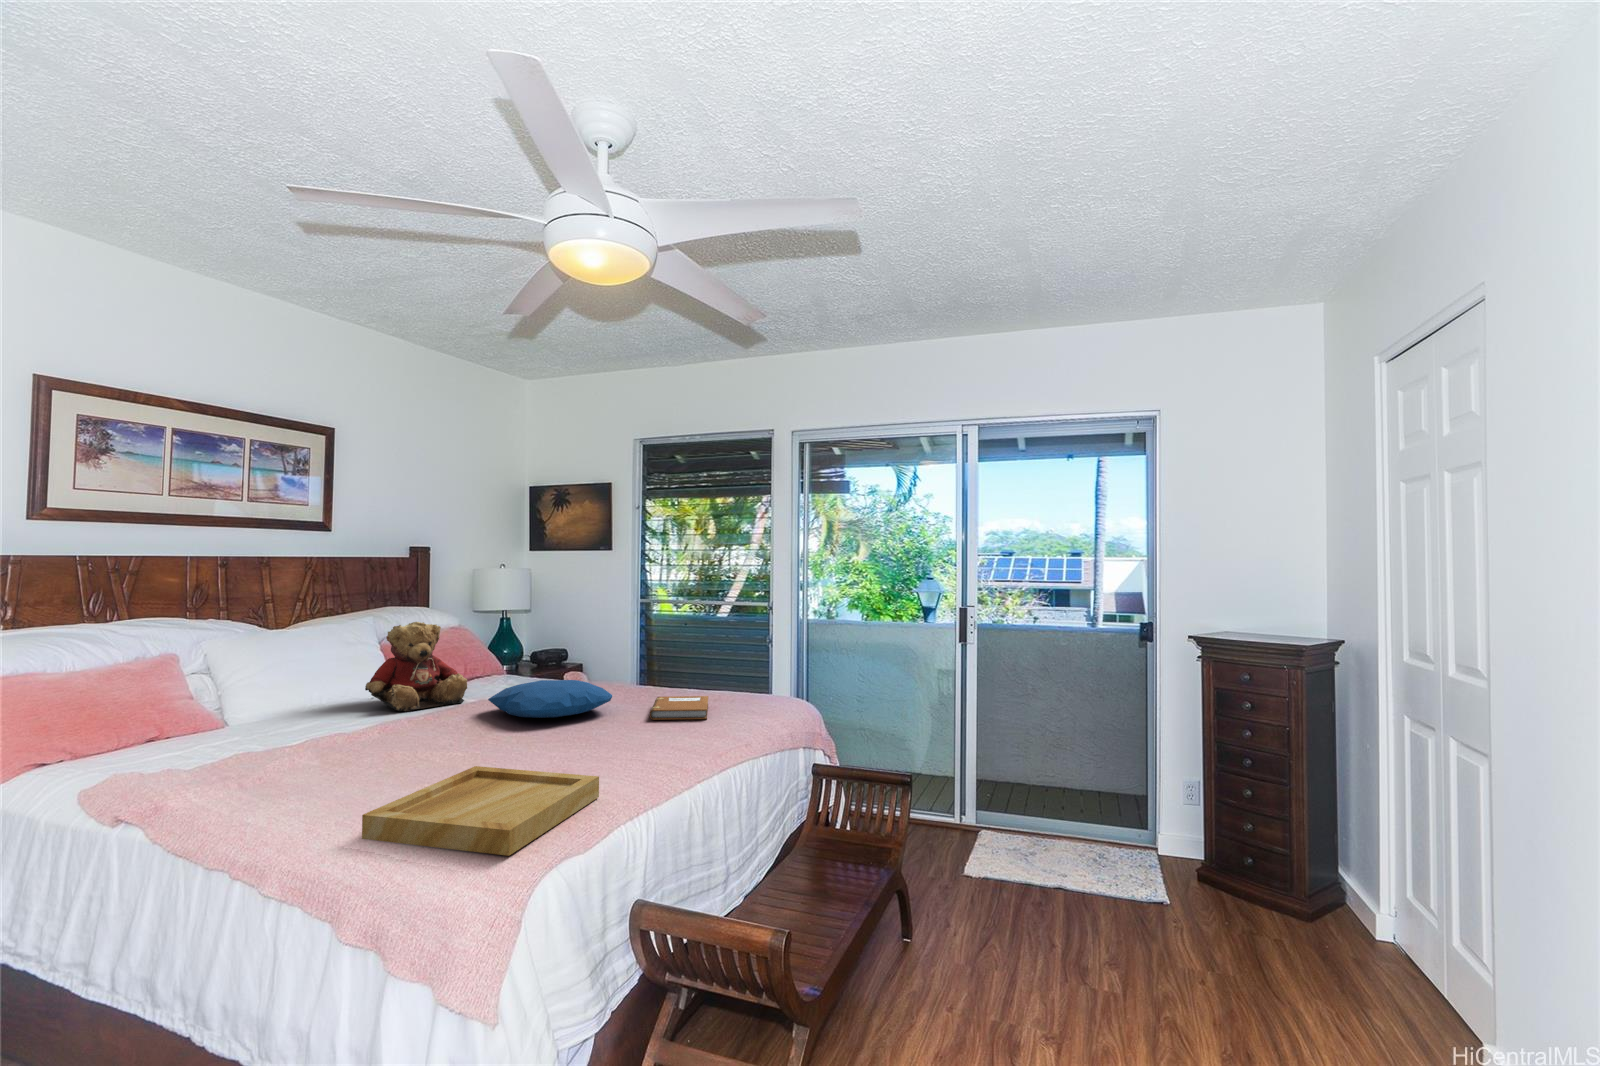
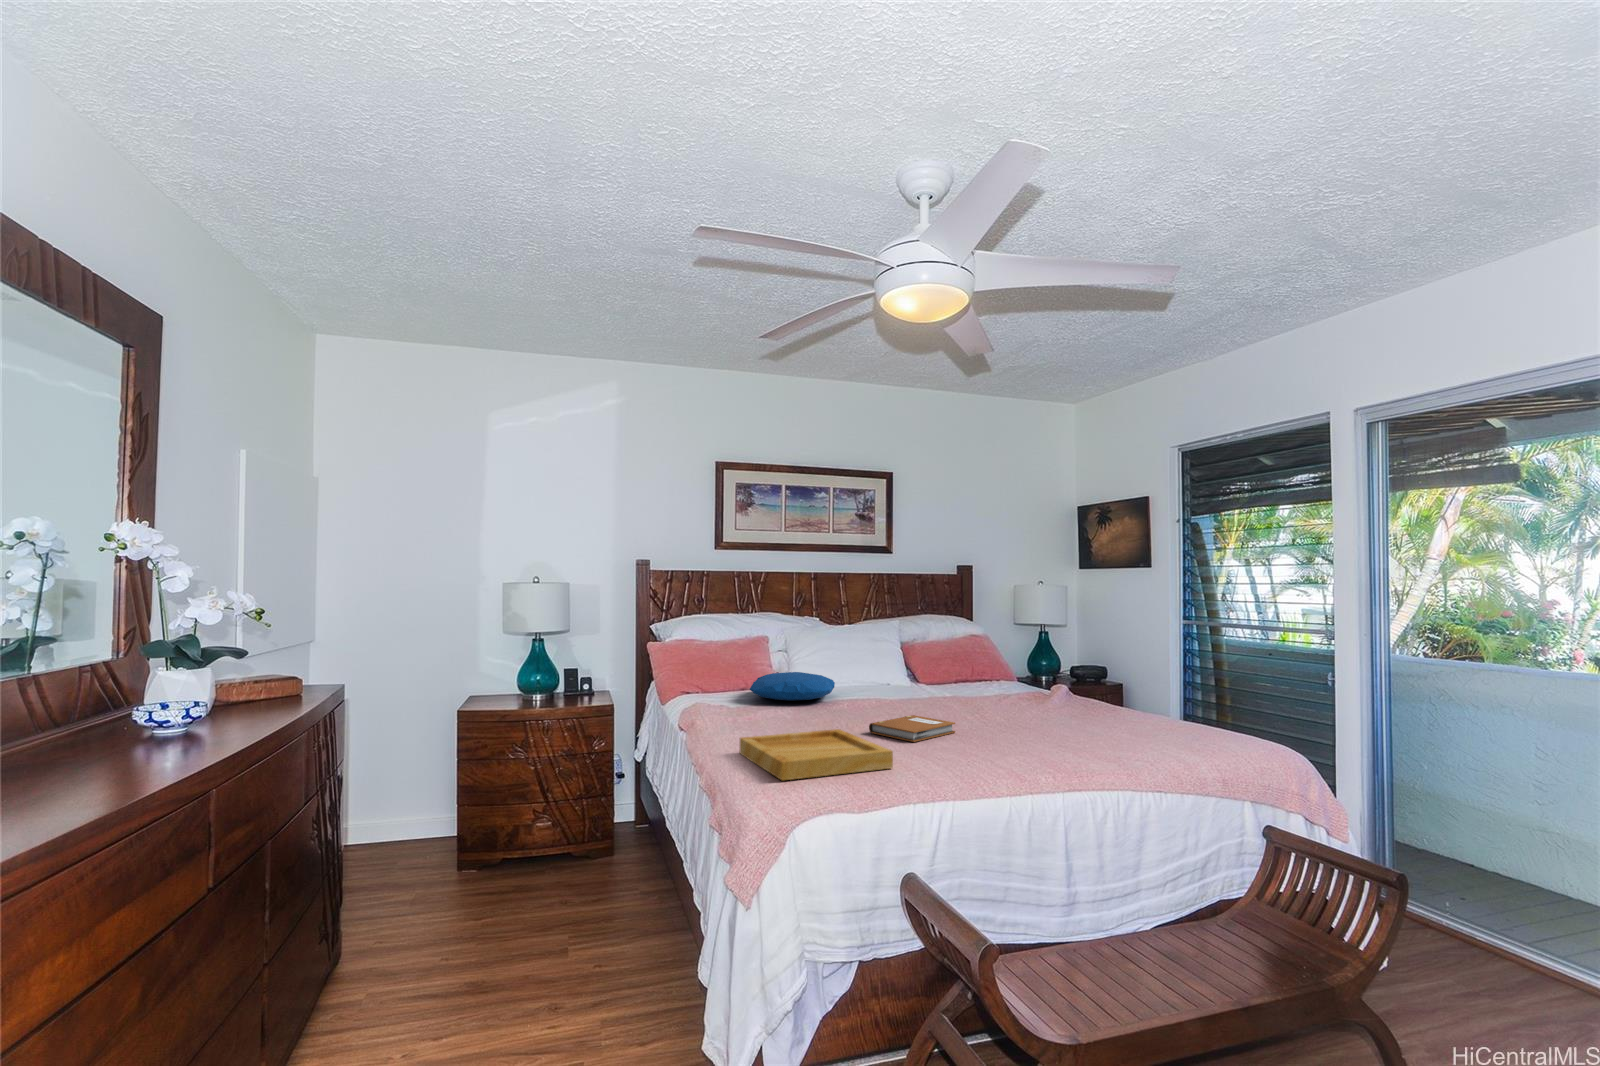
teddy bear: present [365,622,467,711] -> none [867,625,941,696]
pillow: present [488,680,612,718] -> present [750,672,835,701]
notebook: present [650,696,708,720] -> present [869,715,955,742]

